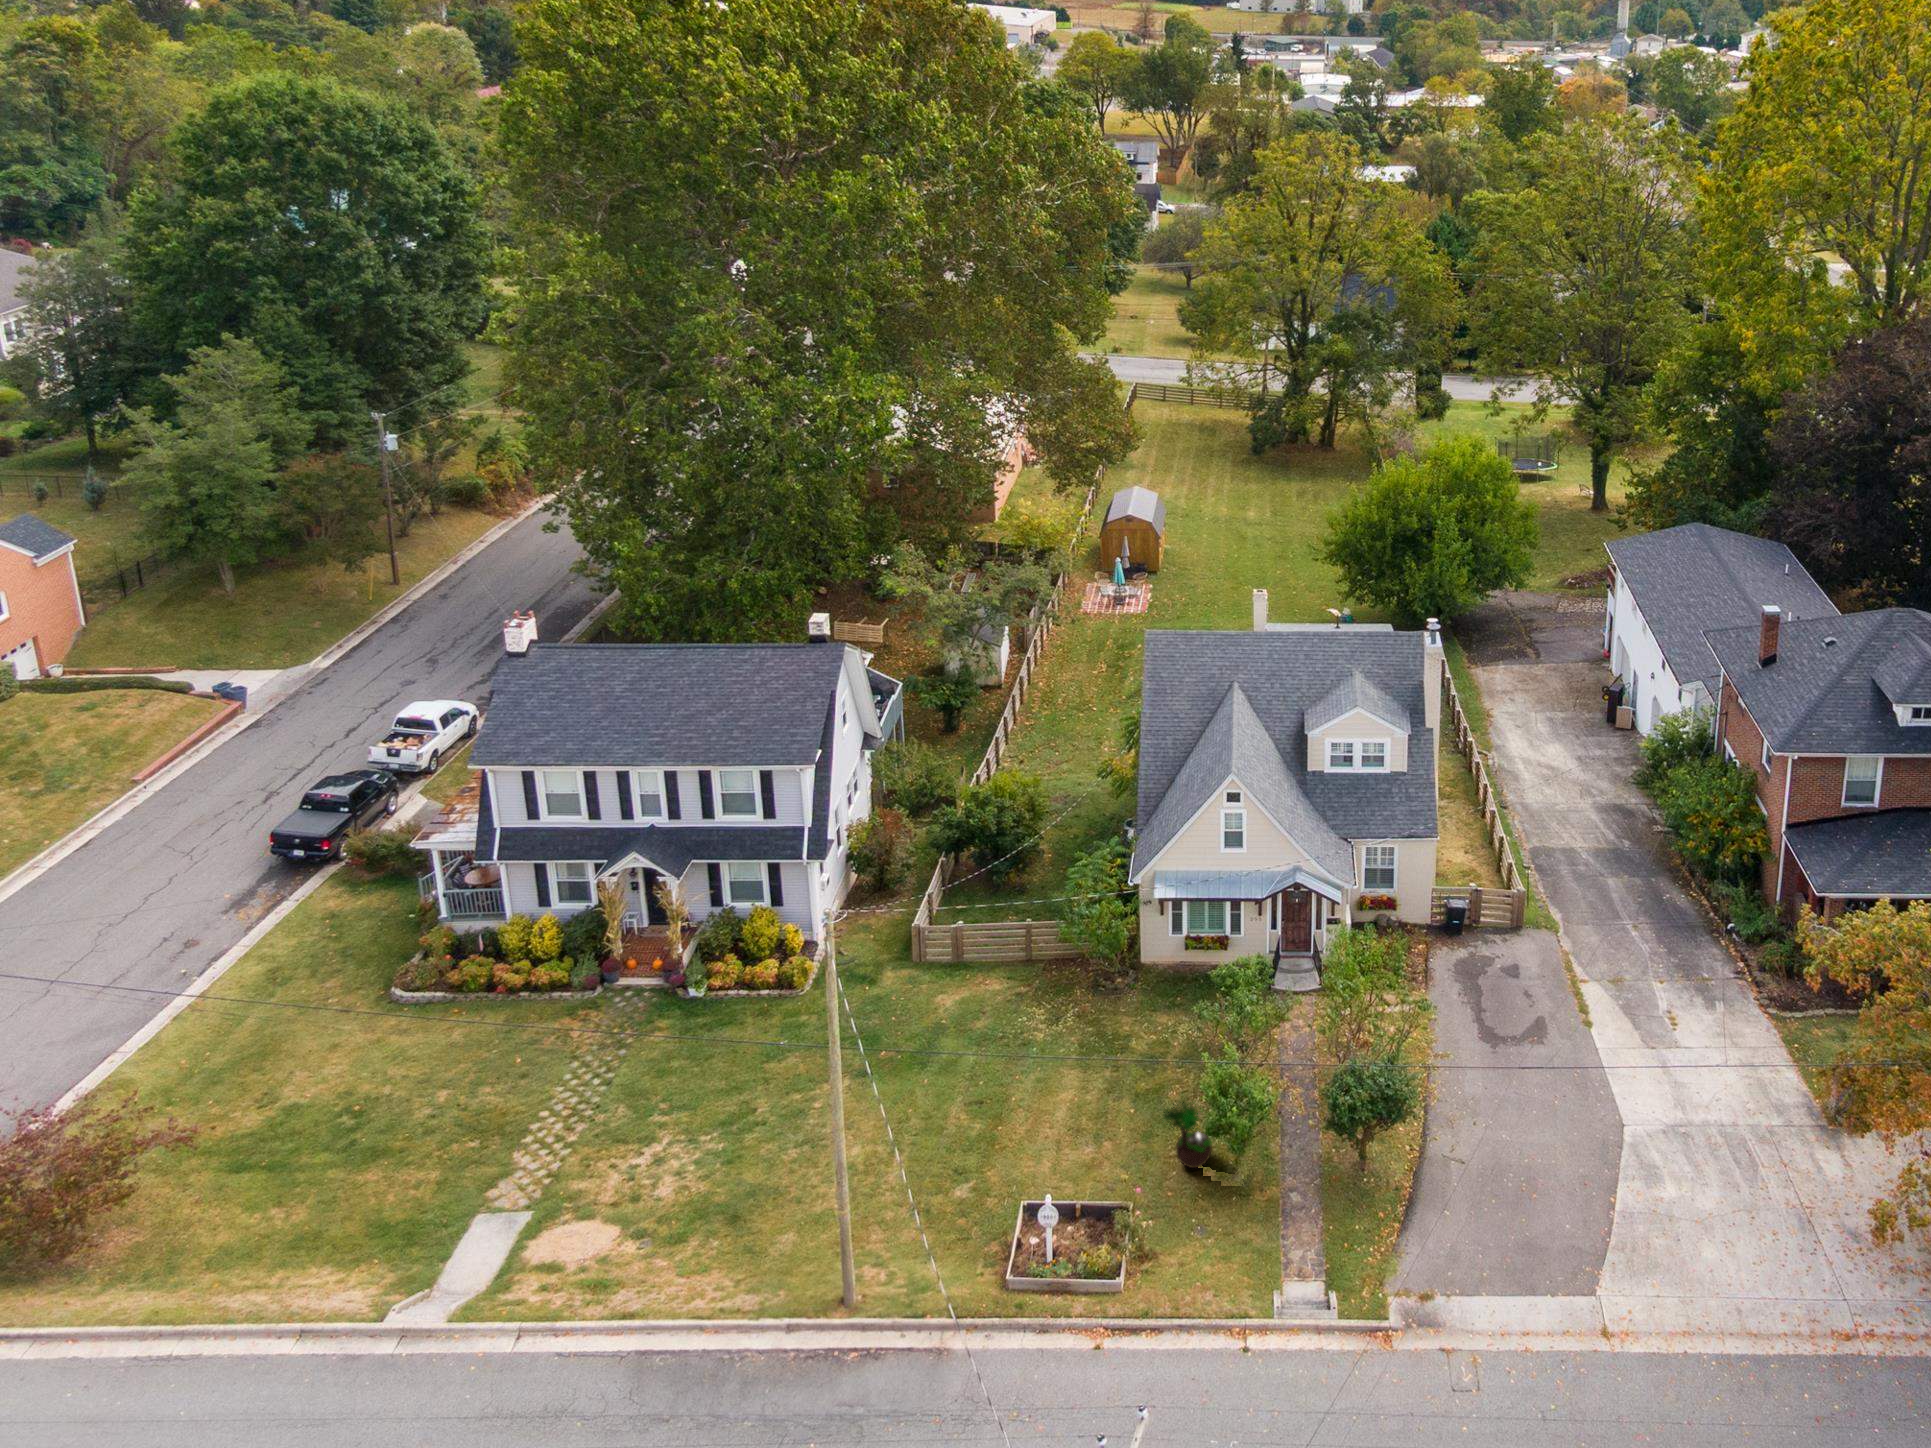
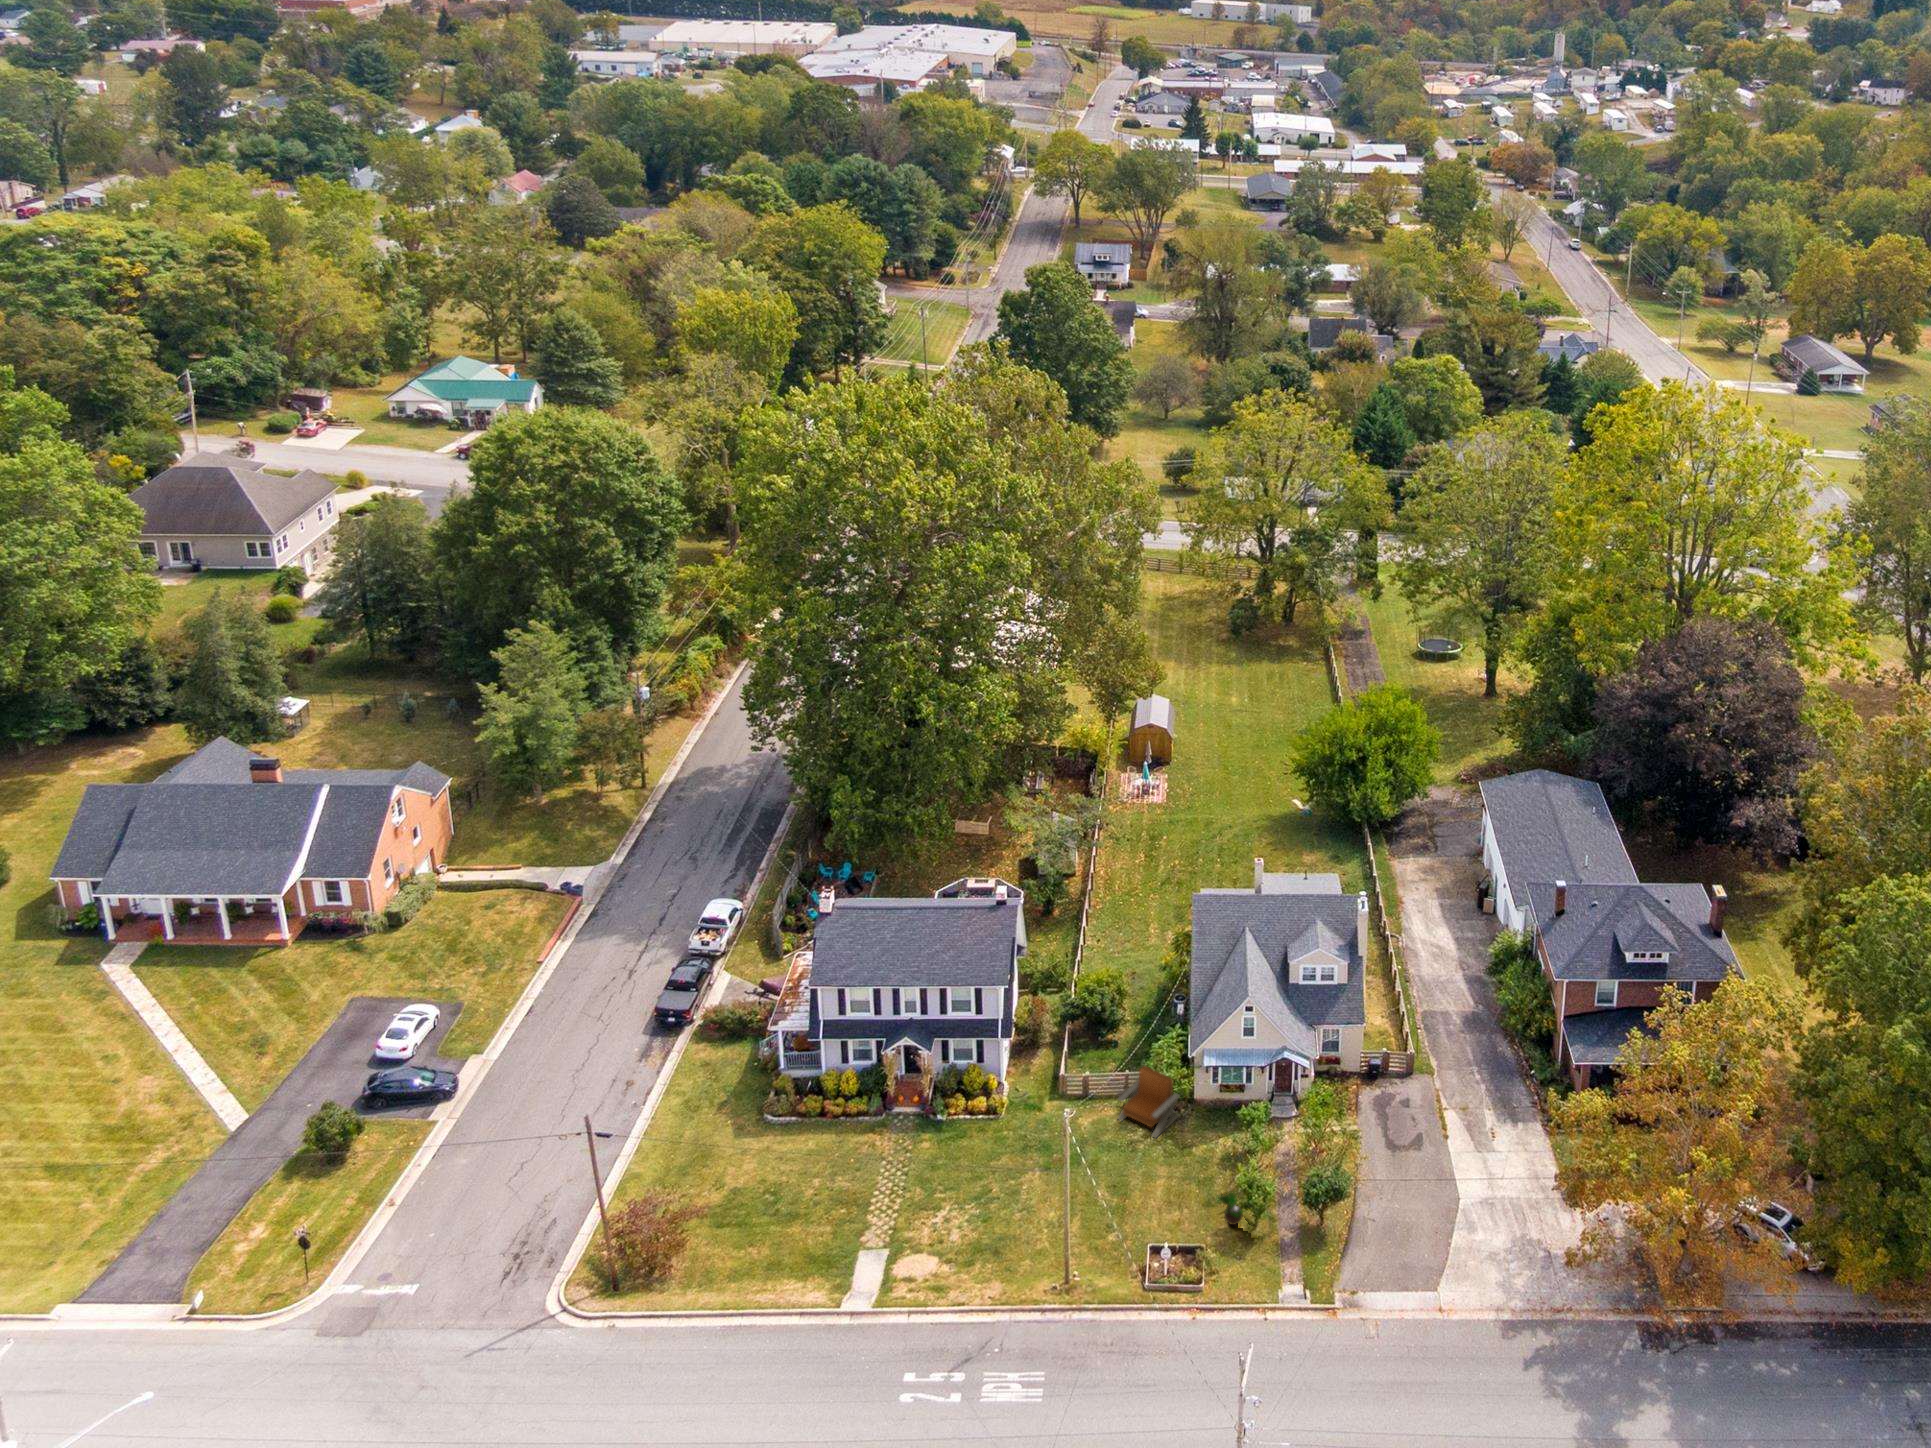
lounge chair: none [1001,901,1113,1024] -> present [1118,1066,1179,1138]

